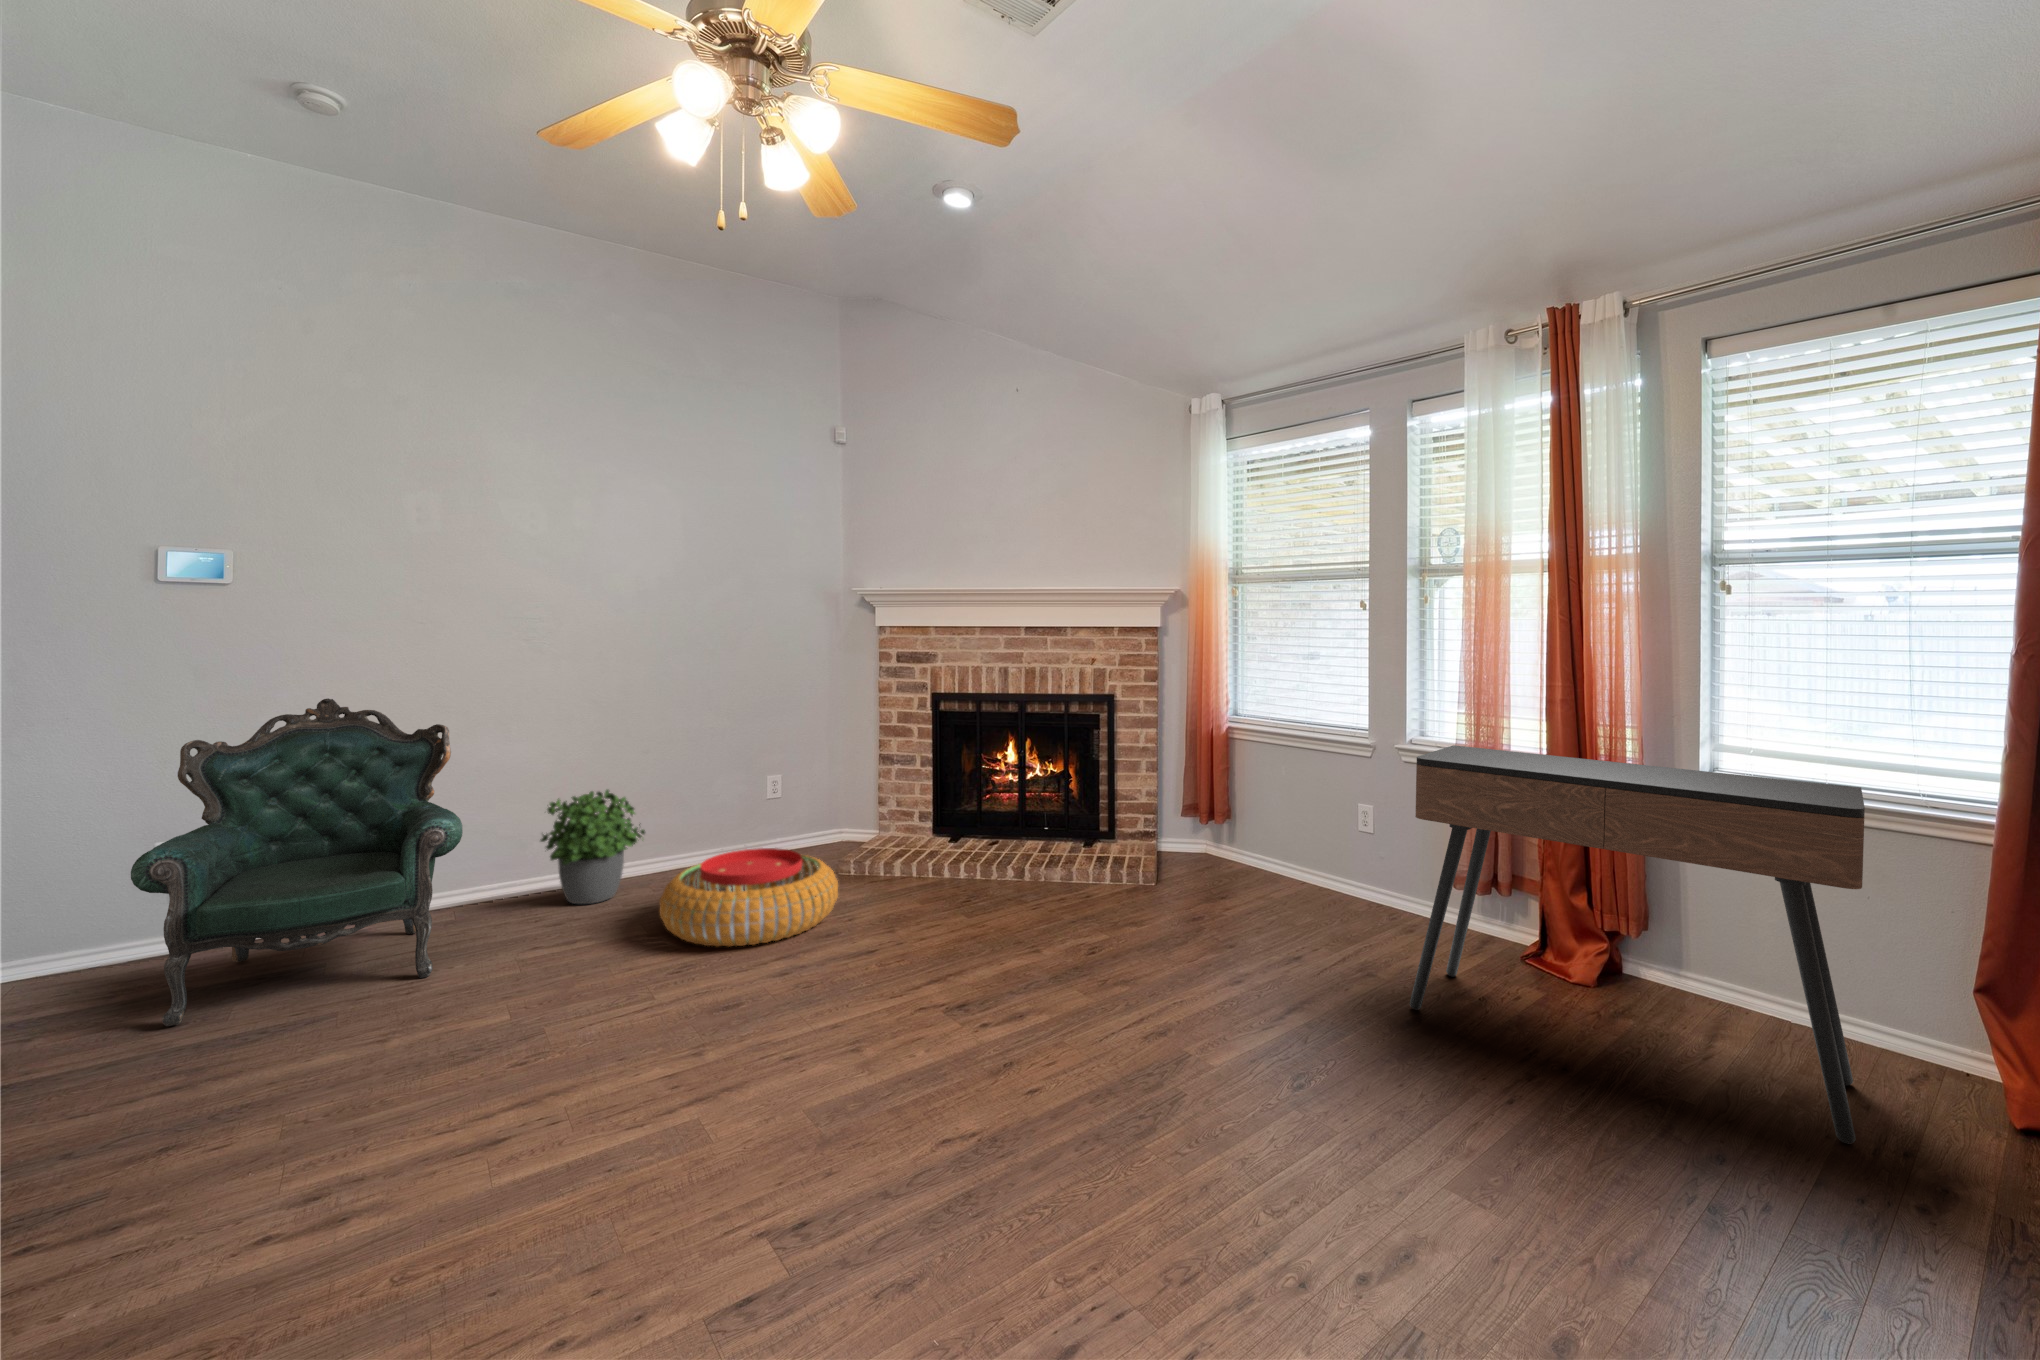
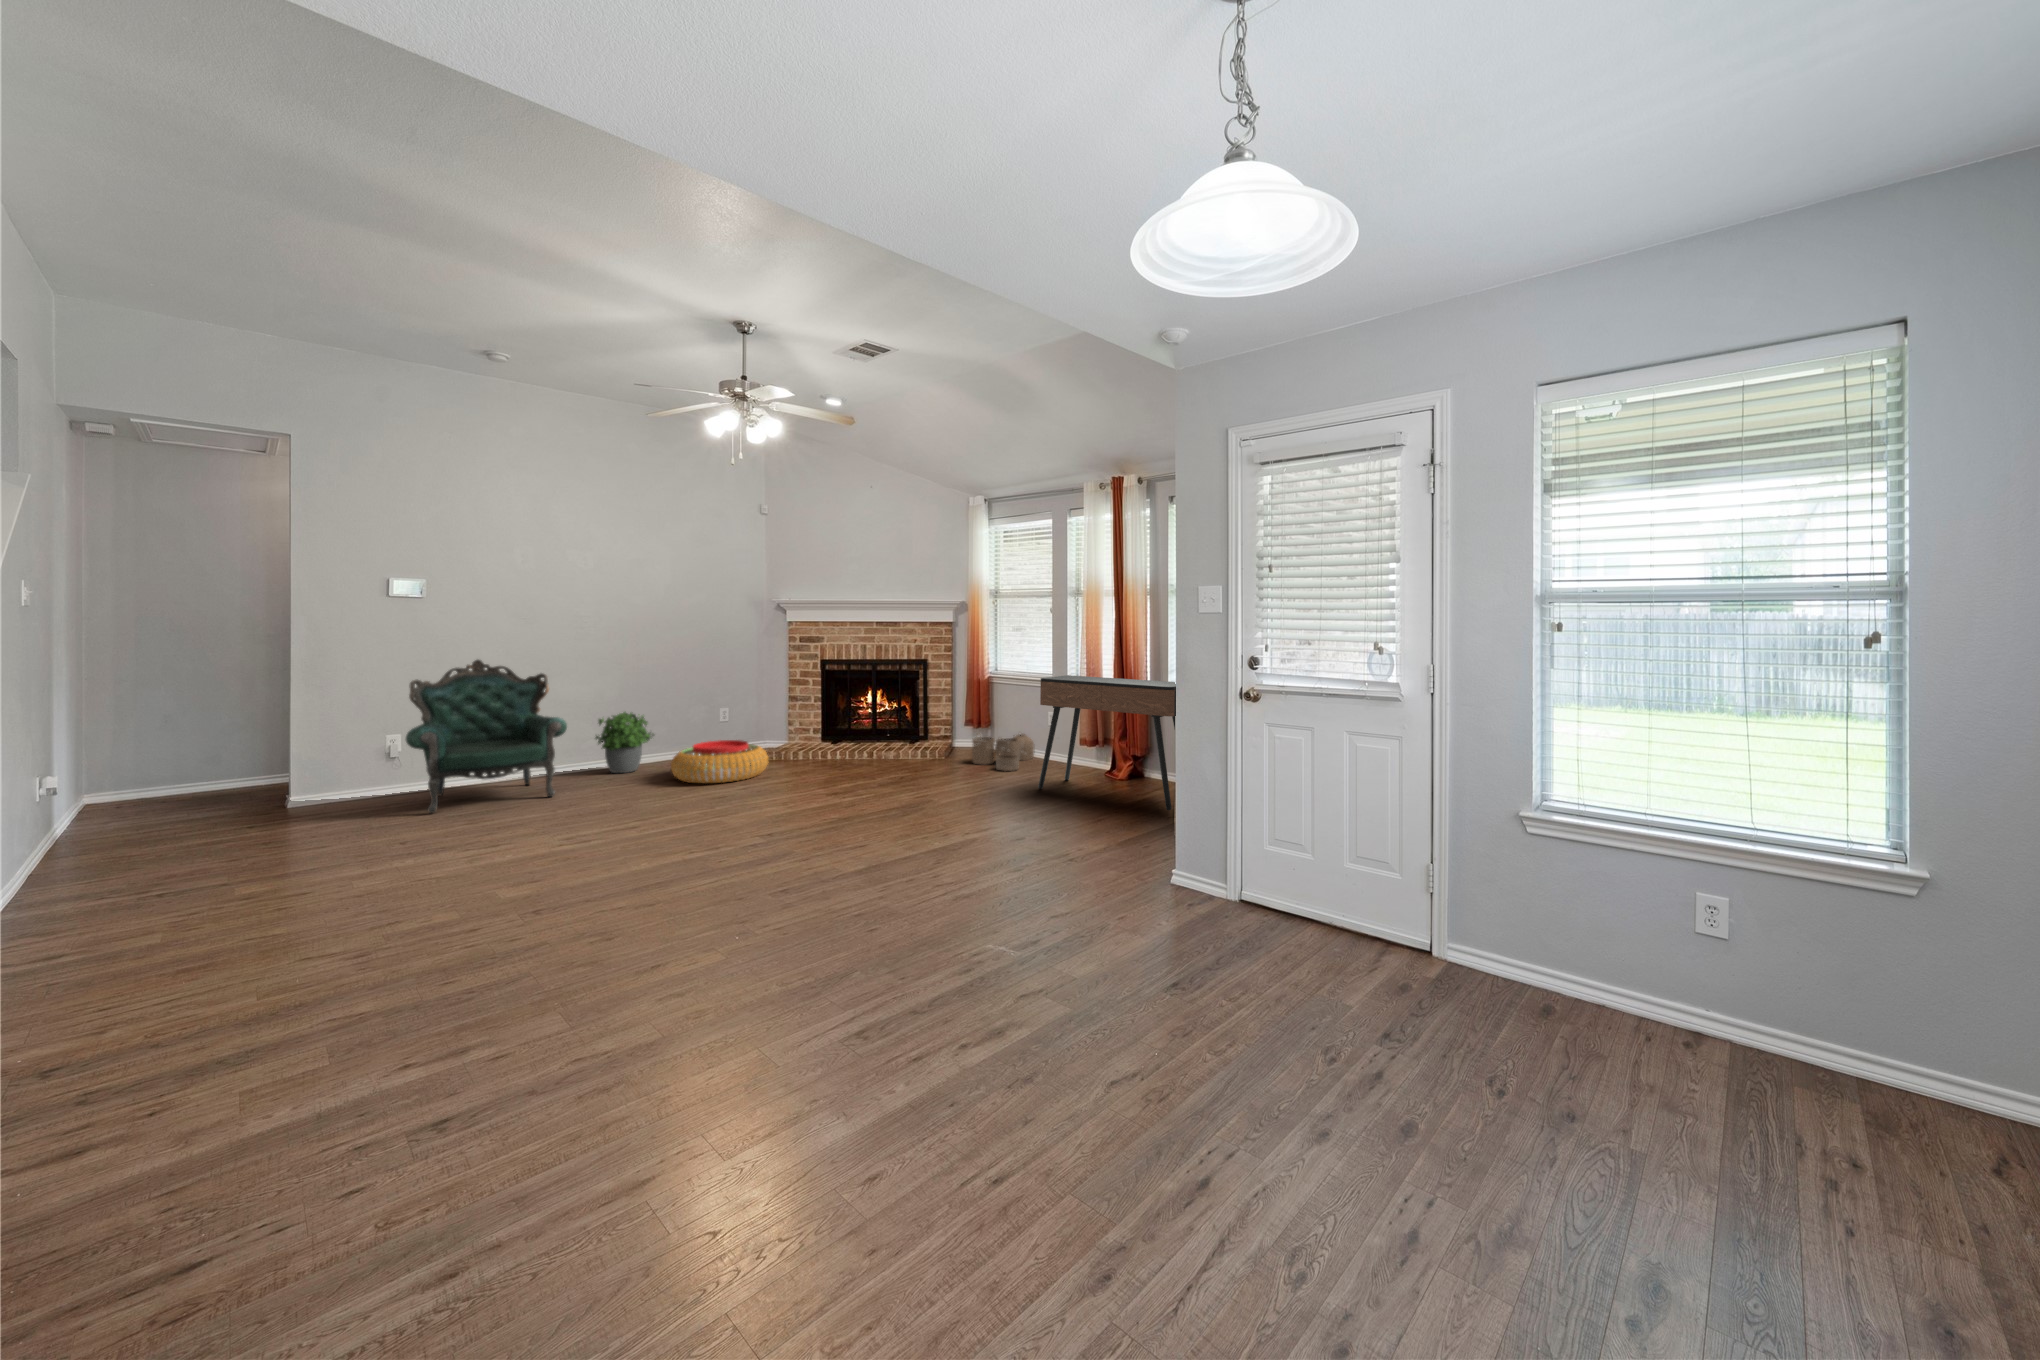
woven basket: none [1215,839,1330,934] -> present [972,734,1035,771]

